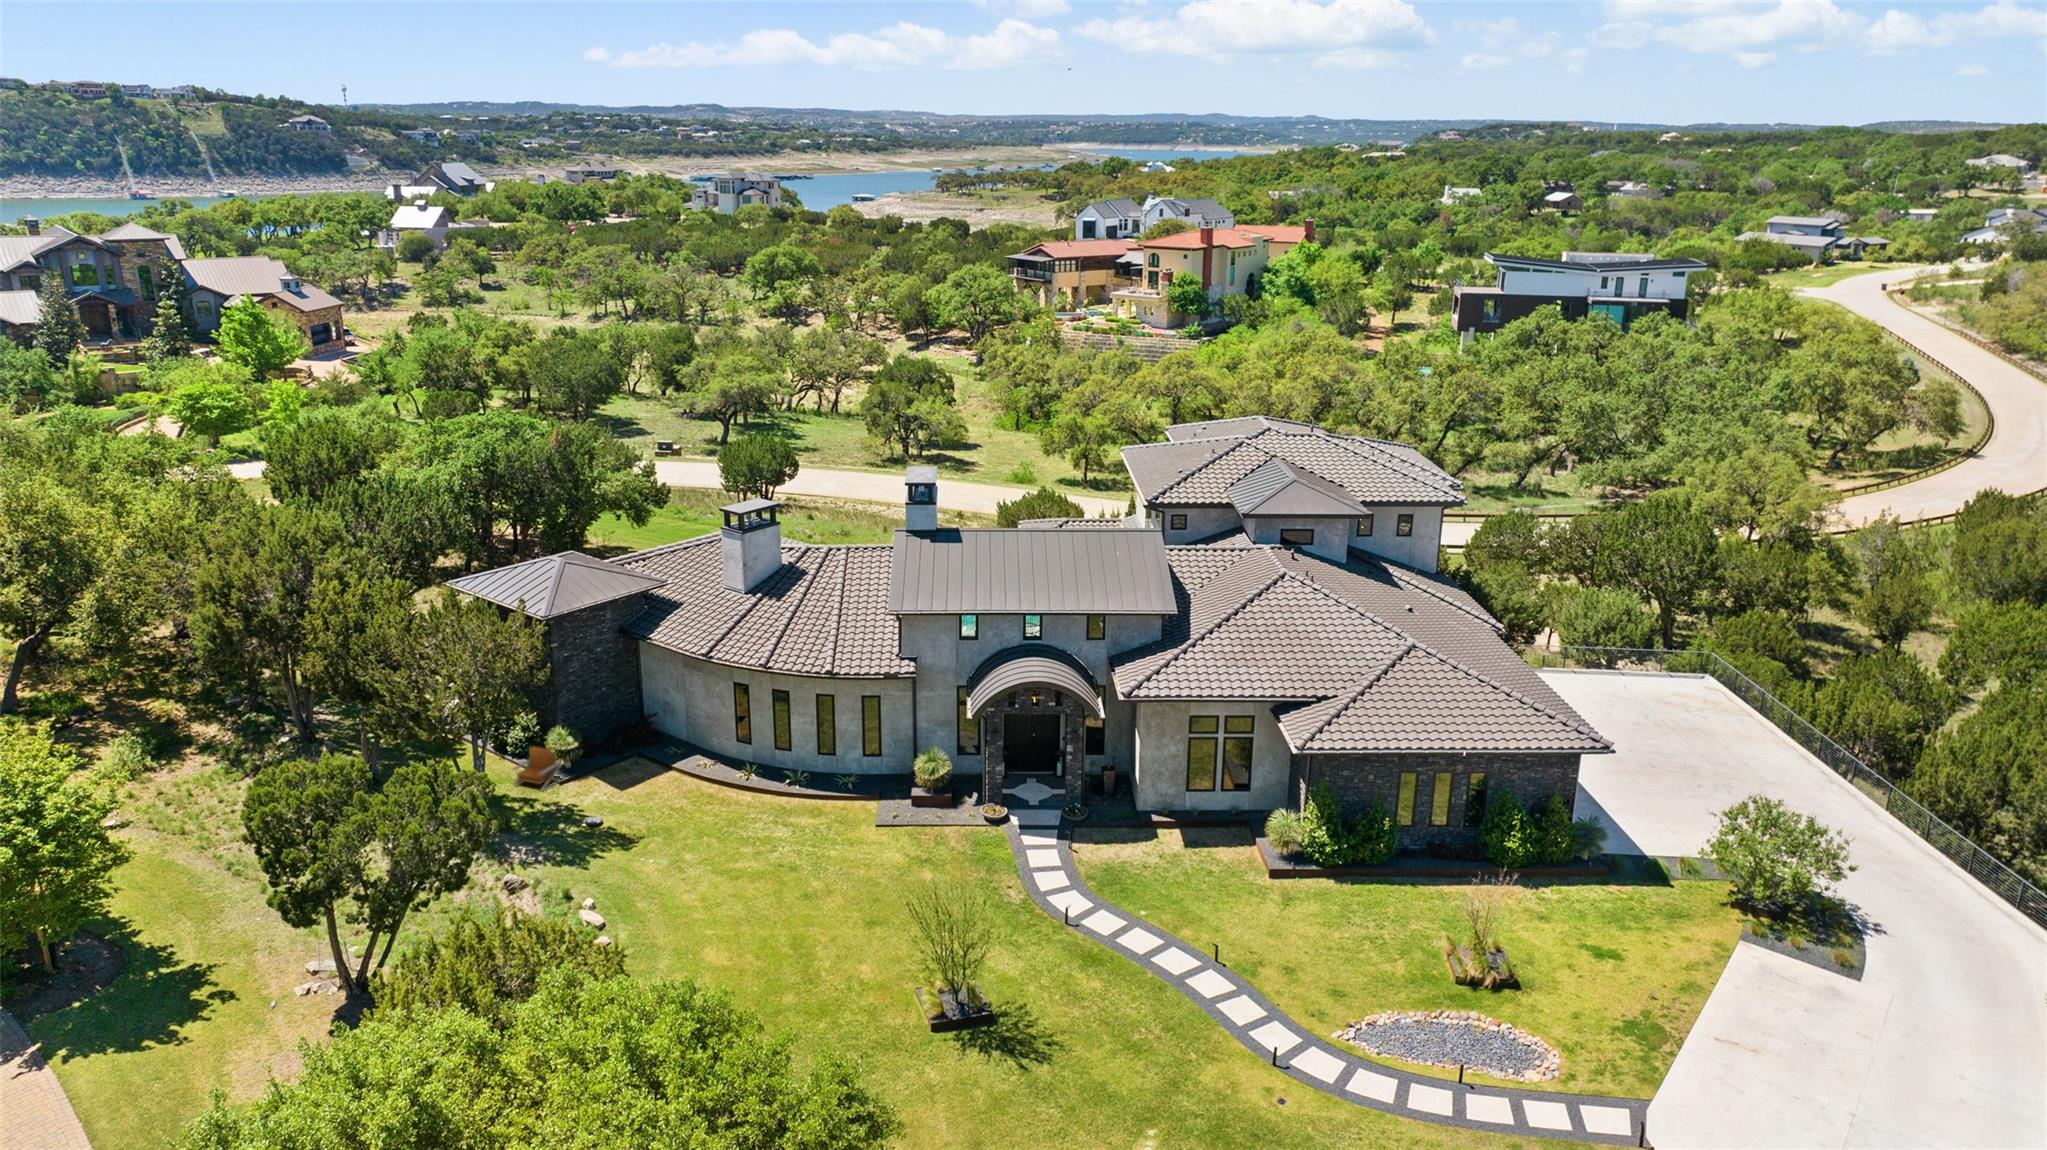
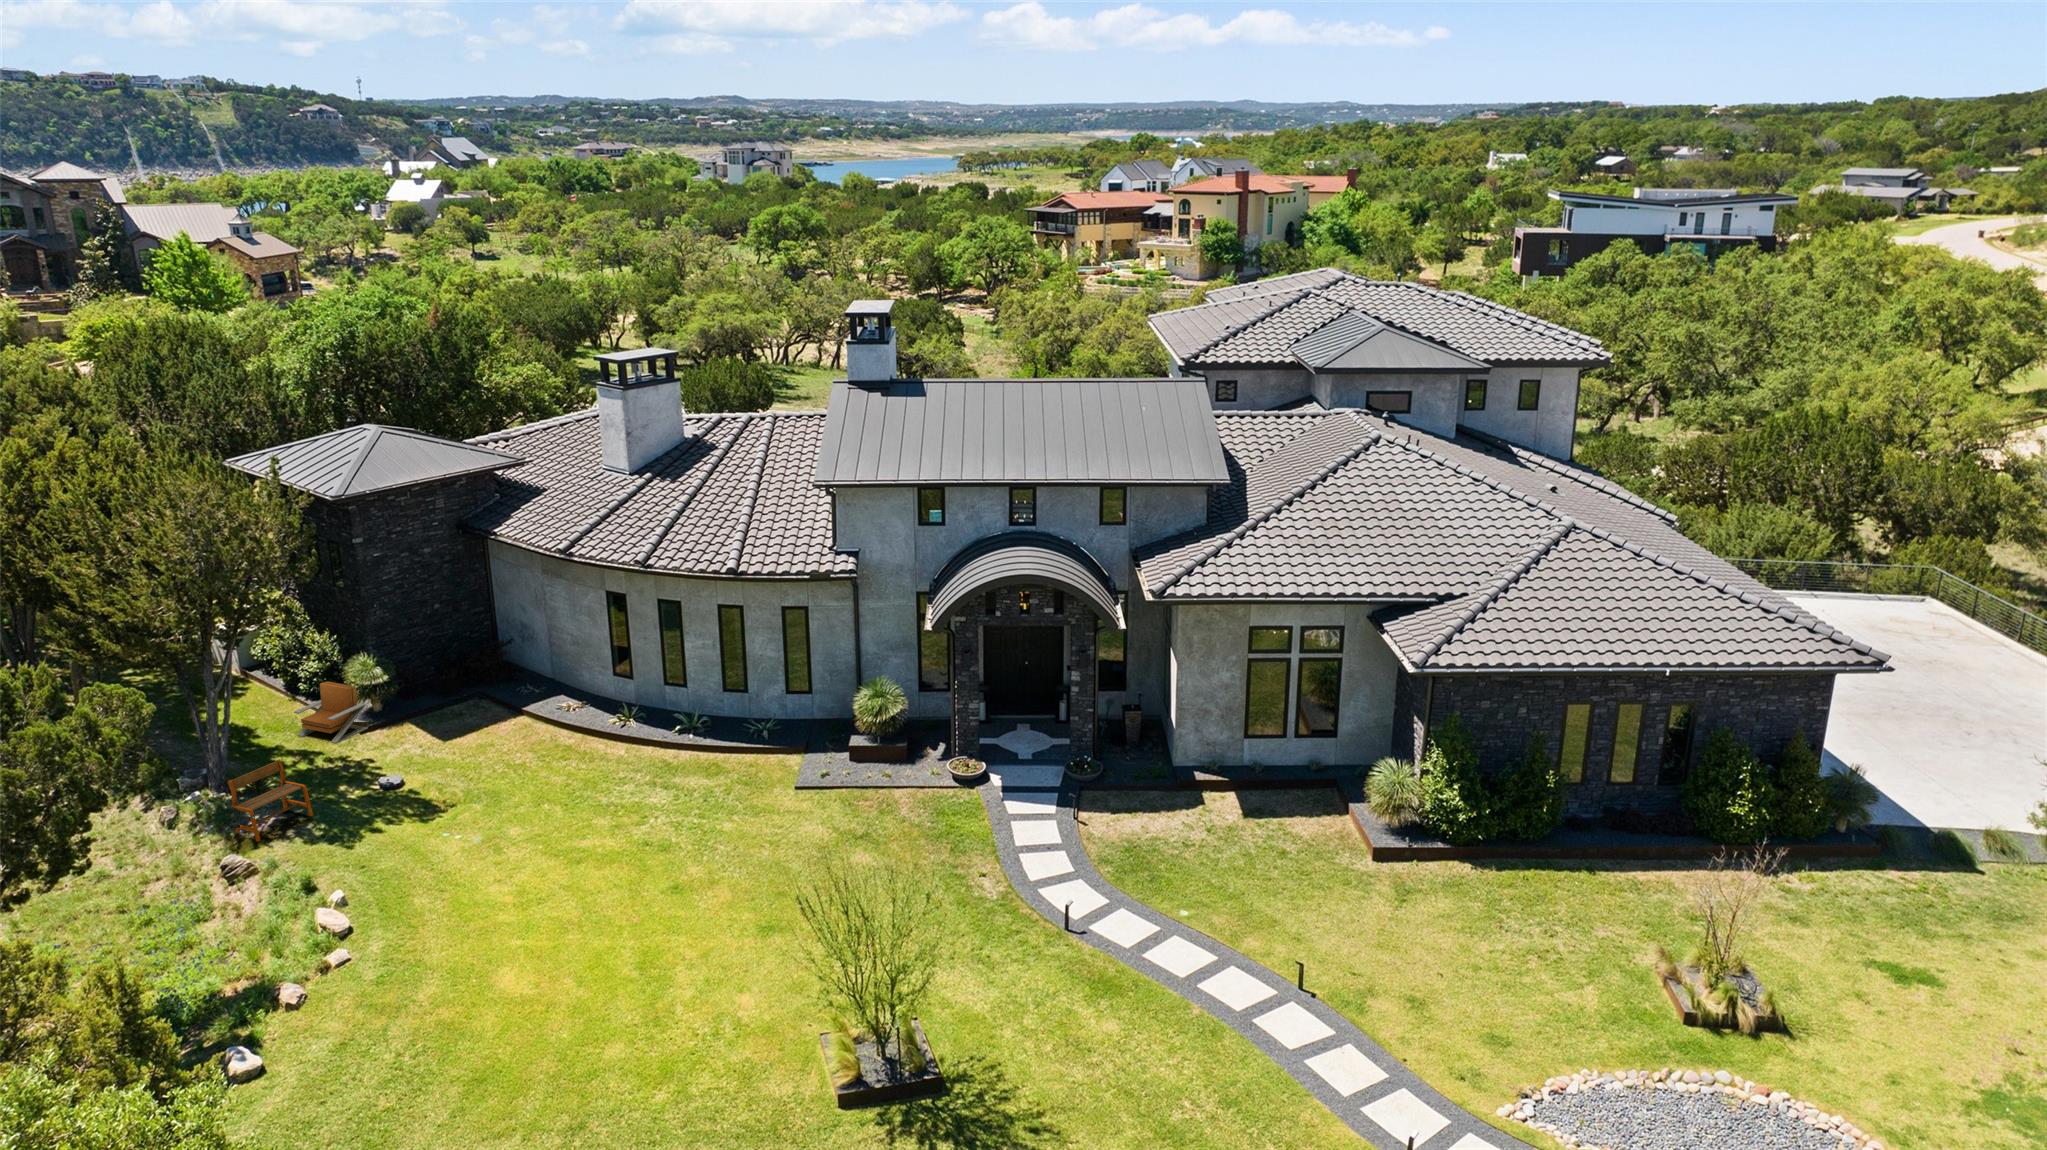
bench: none [491,806,544,864] -> present [228,759,313,842]

